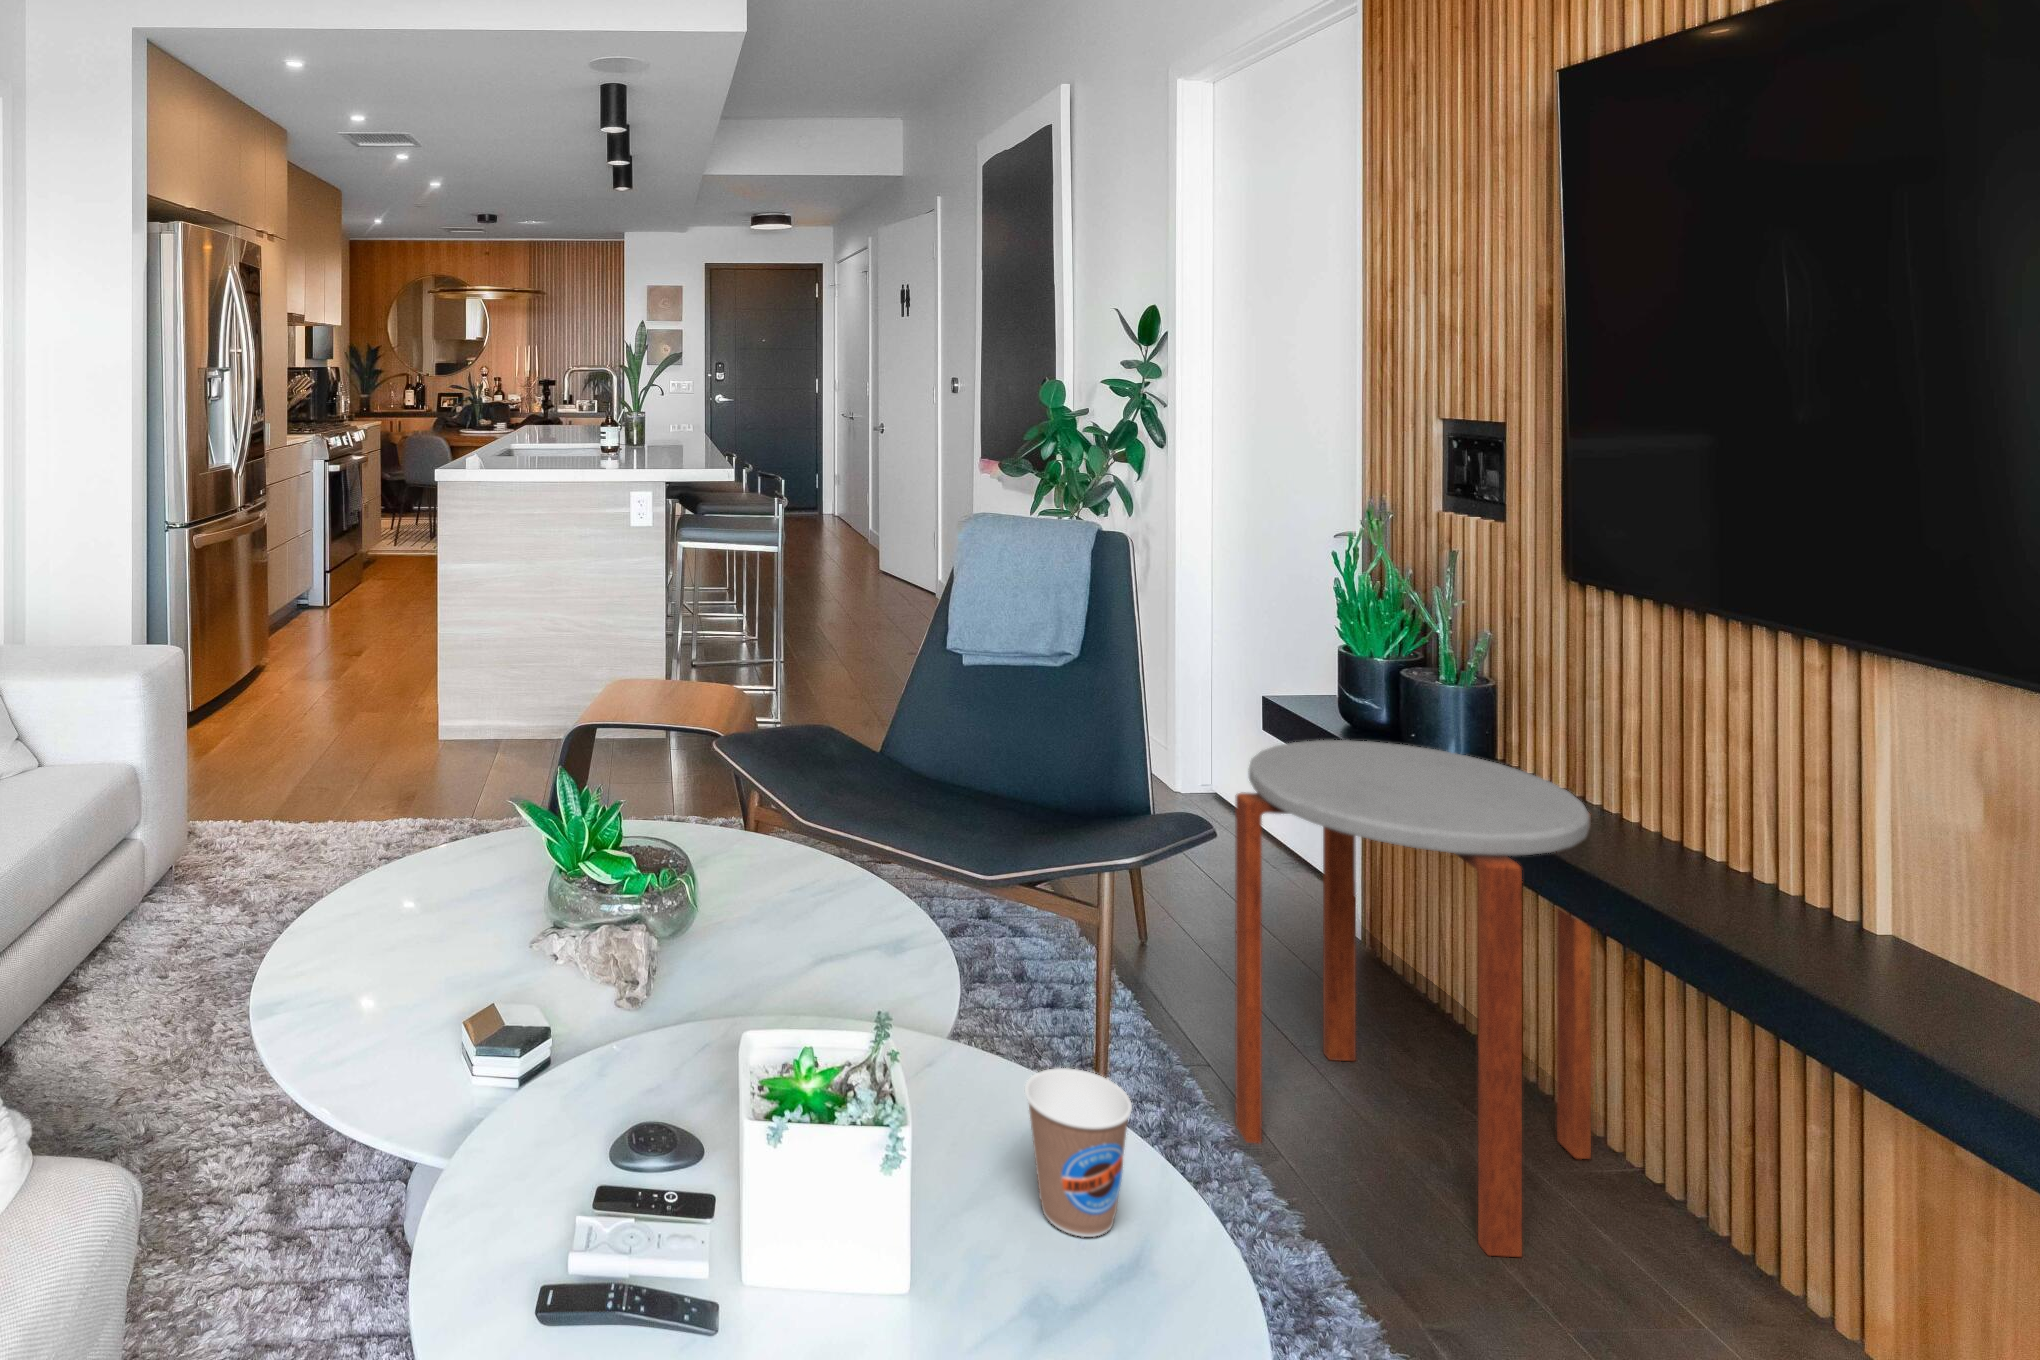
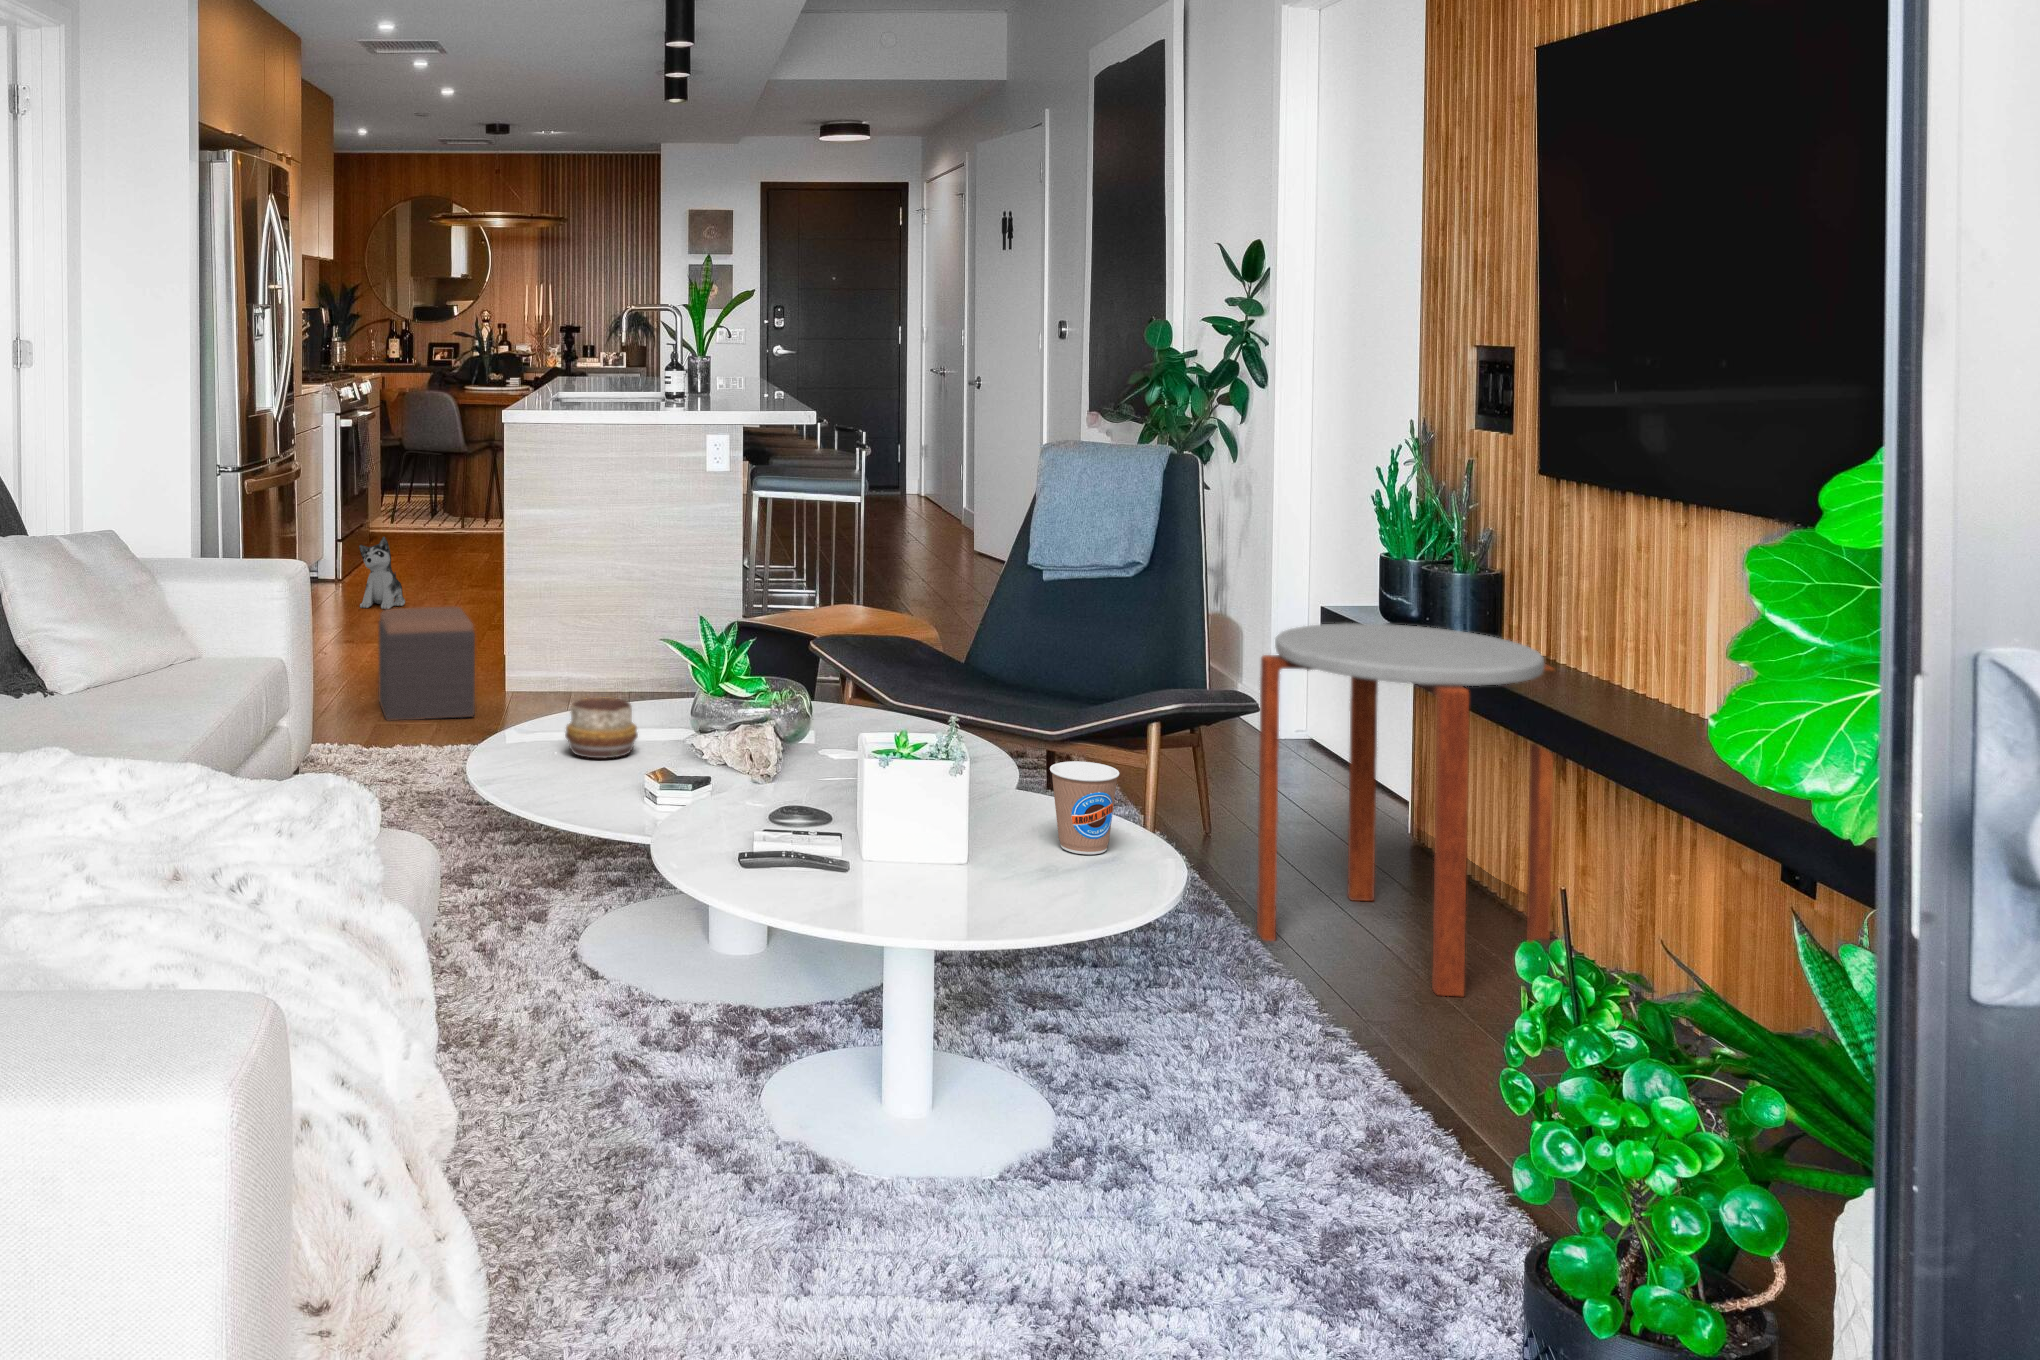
plush toy: none [328,577,371,644] -> present [359,537,405,609]
footstool: none [302,666,395,788] -> present [379,607,475,721]
decorative bowl: none [383,873,477,966] -> present [565,698,638,758]

